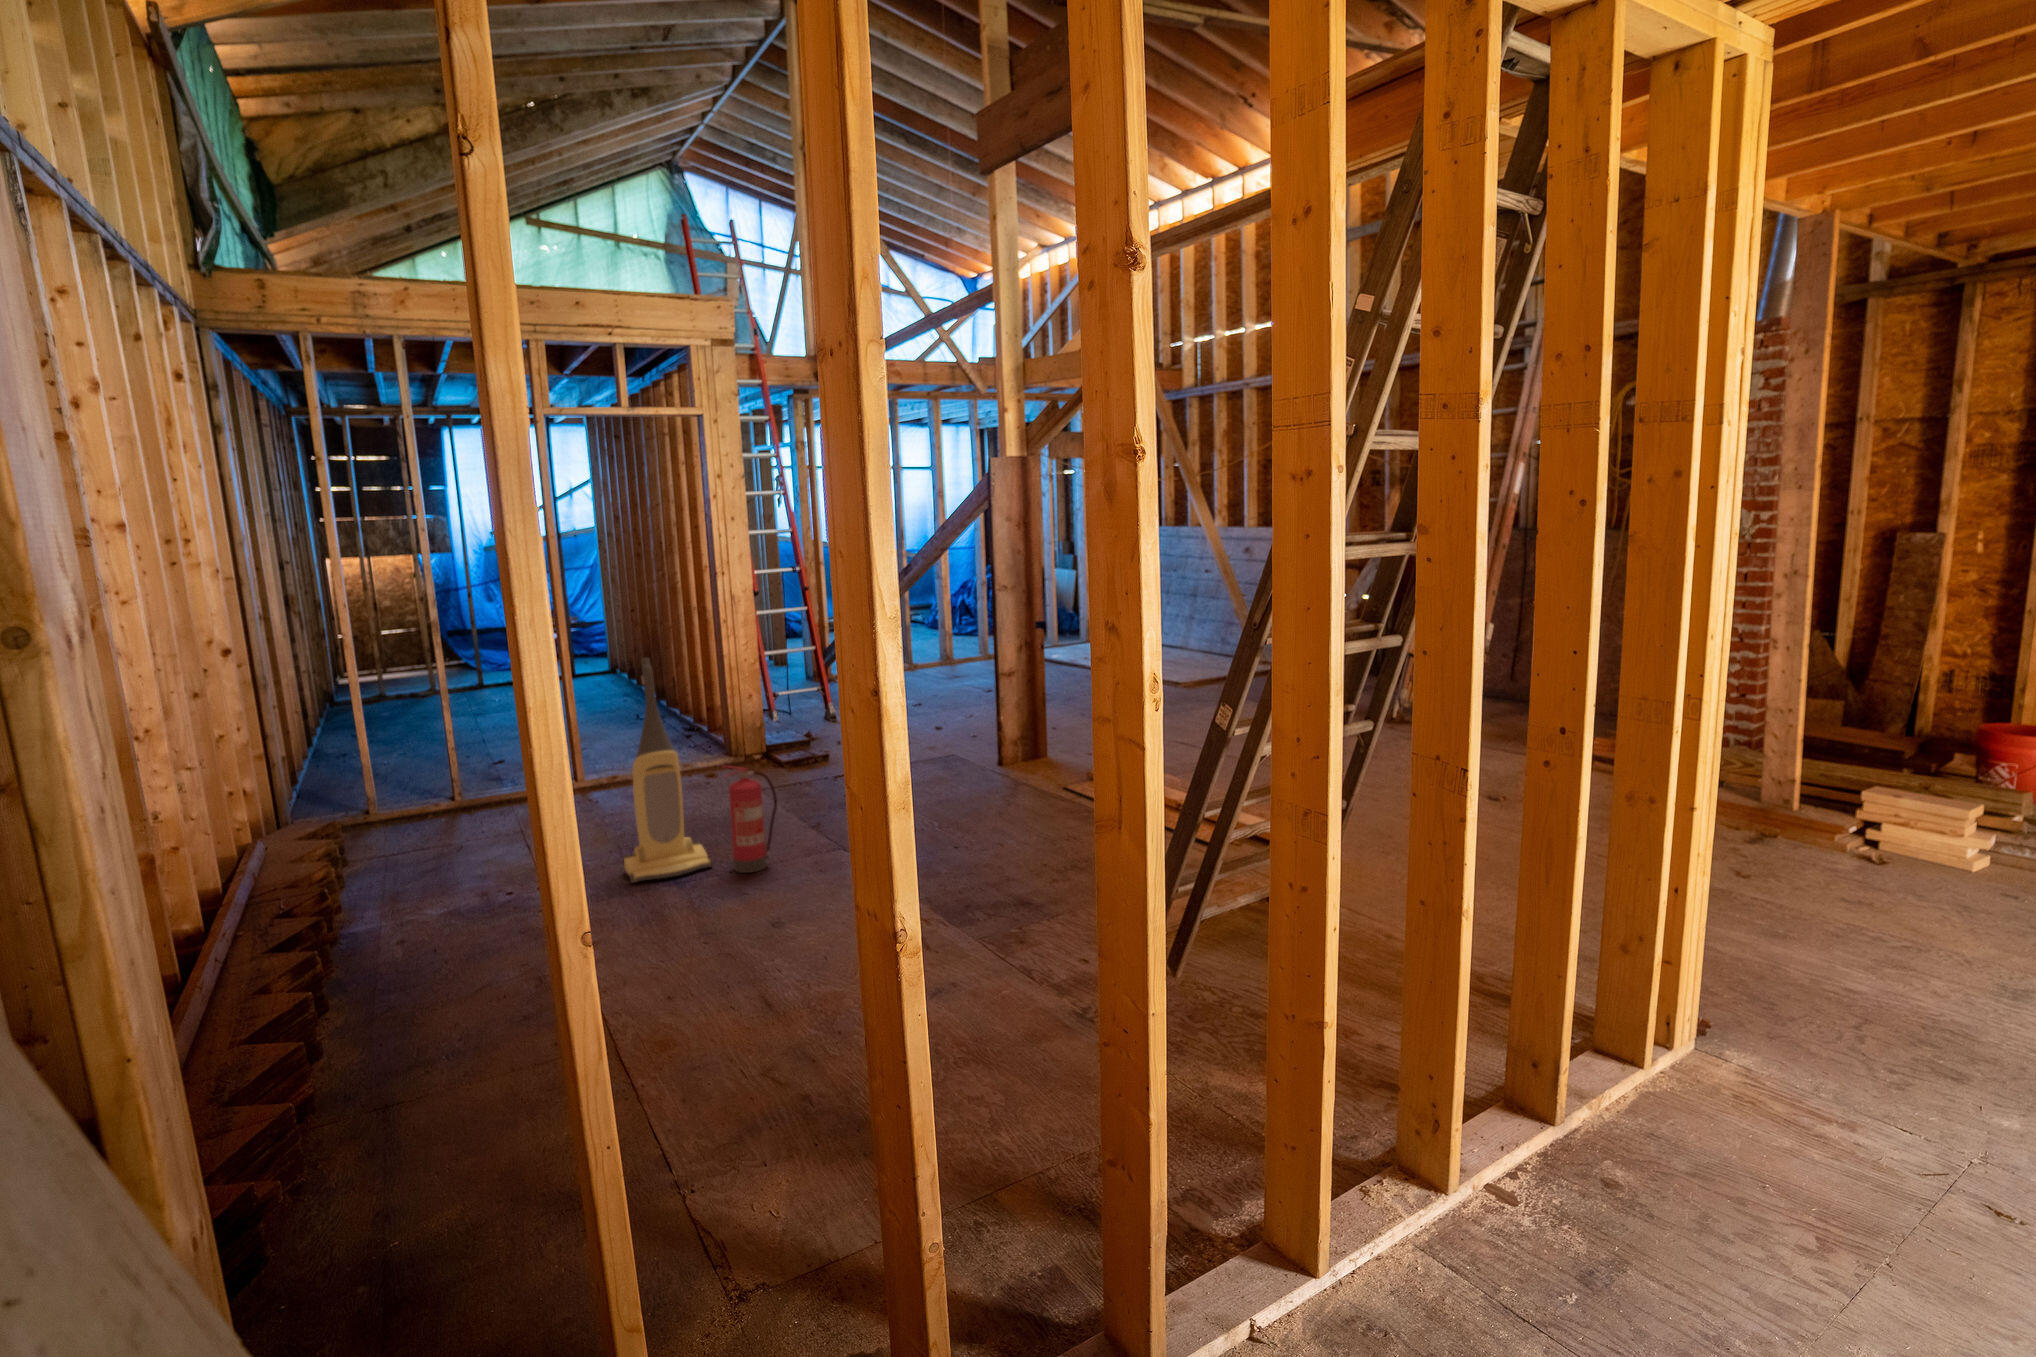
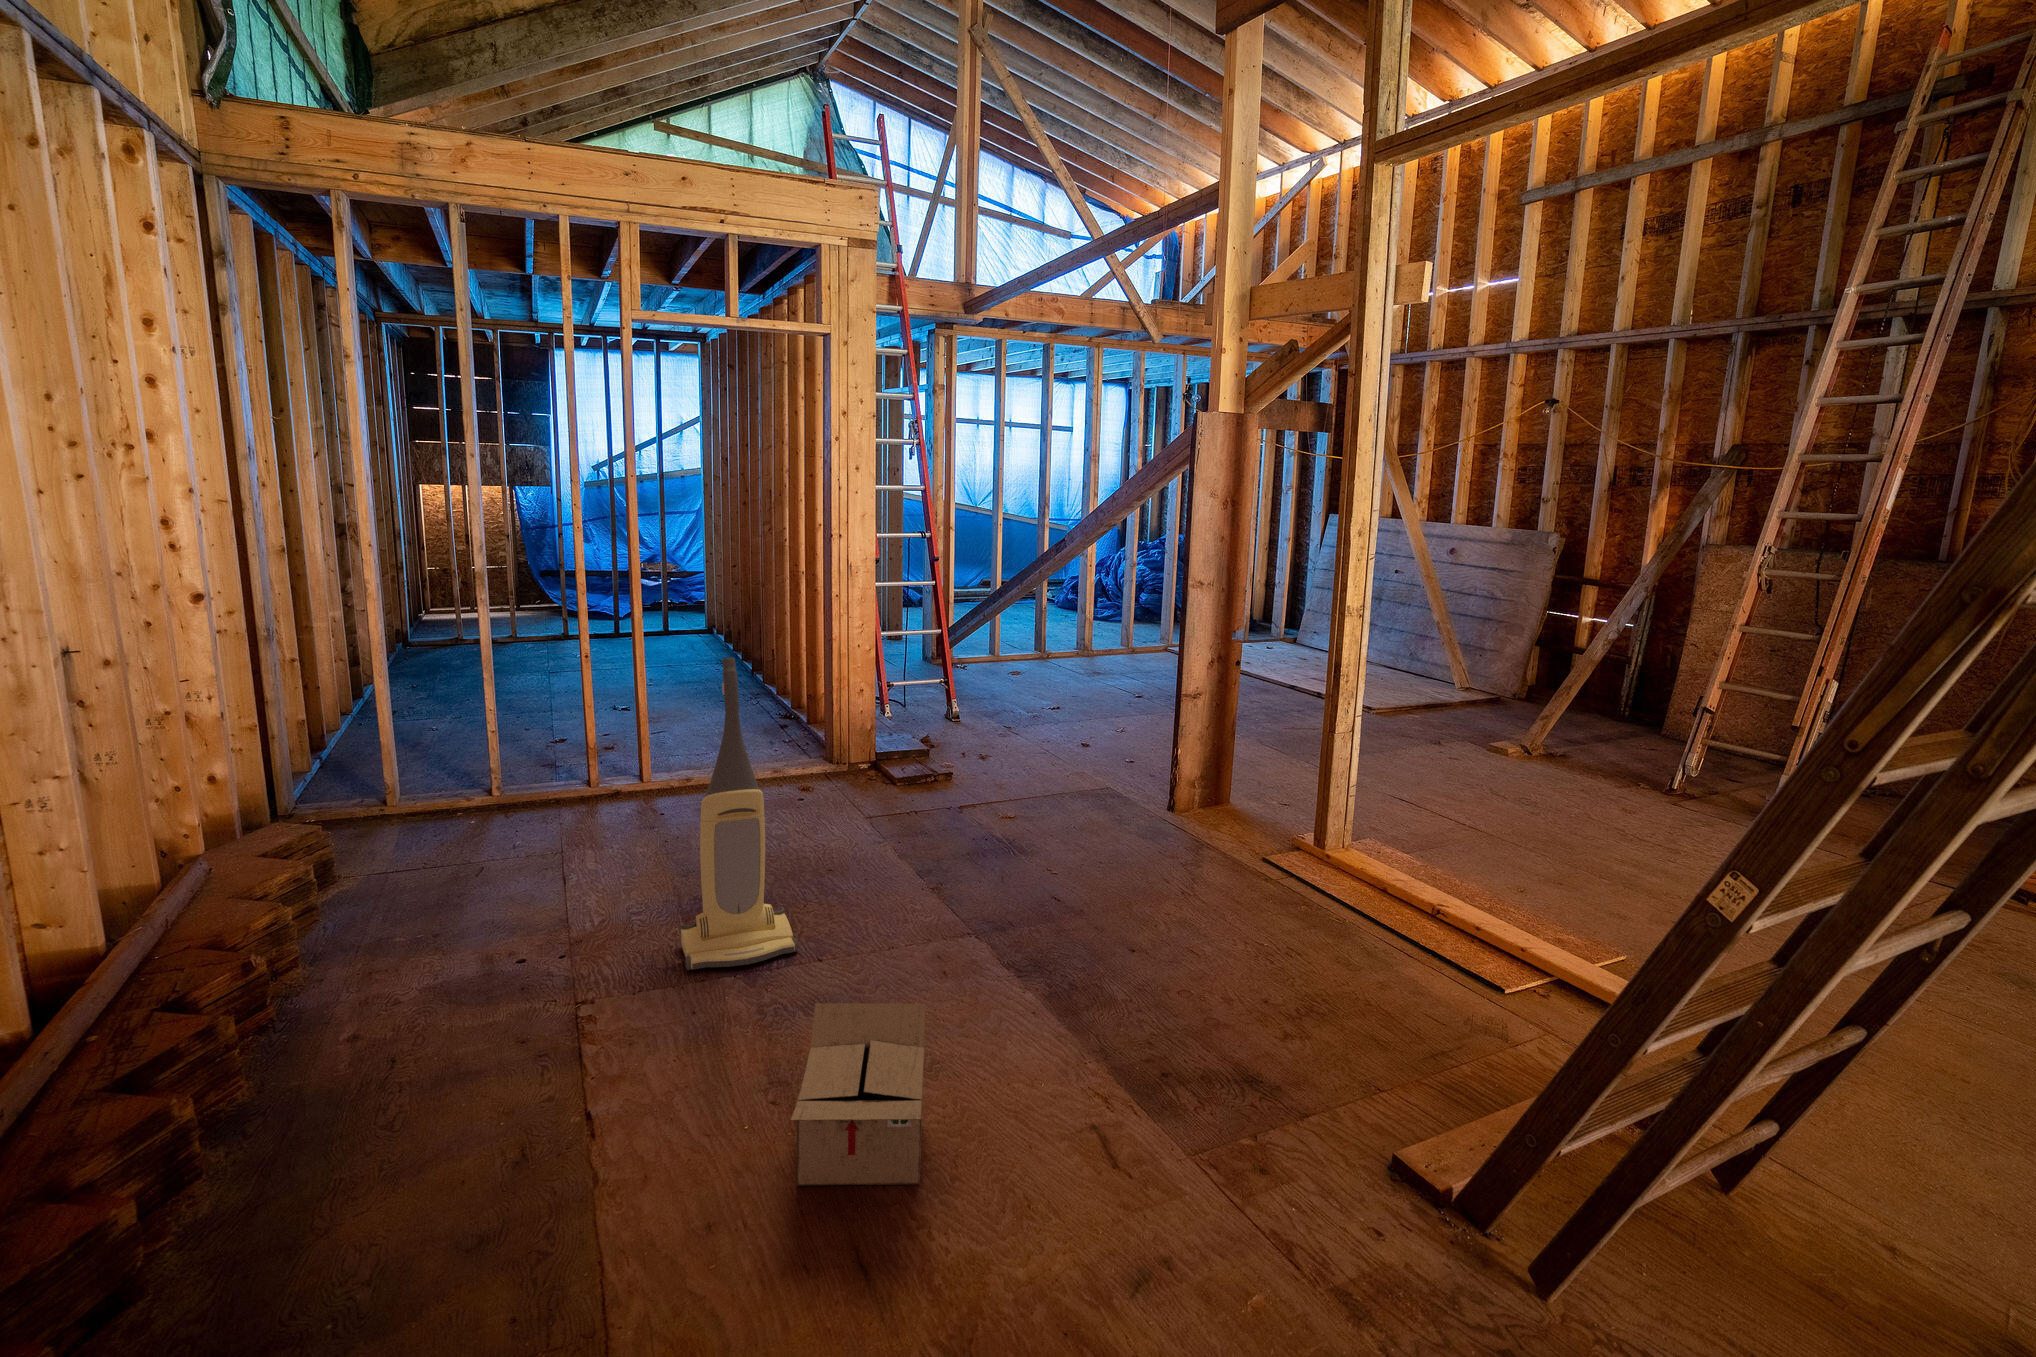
fire extinguisher: present [728,766,777,873] -> none [821,819,893,970]
cardboard box: none [713,860,802,969] -> present [791,1003,926,1186]

